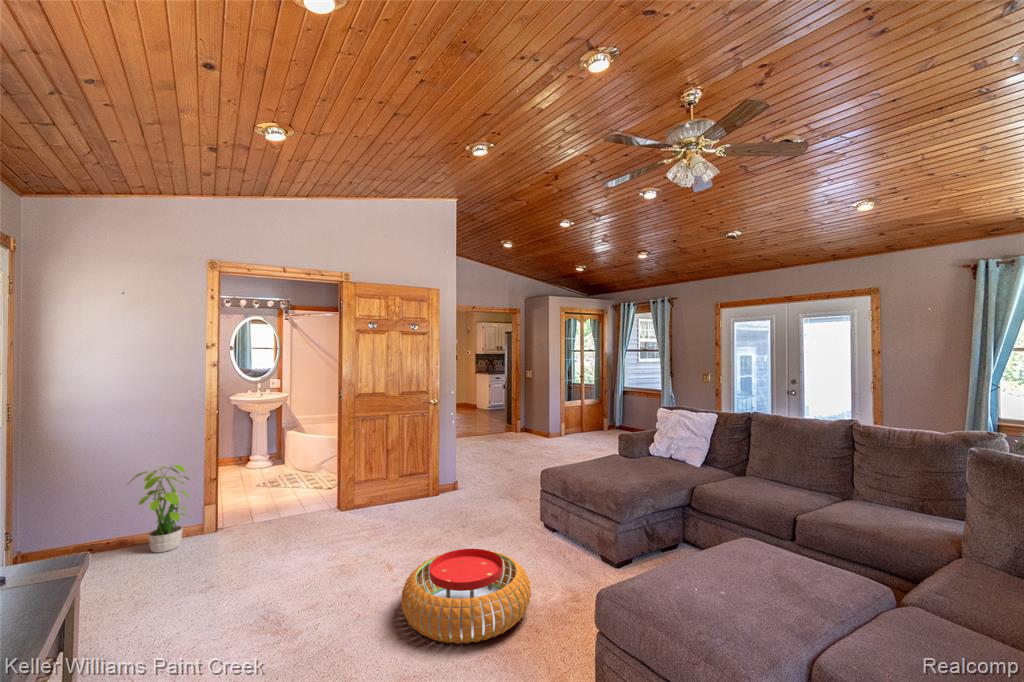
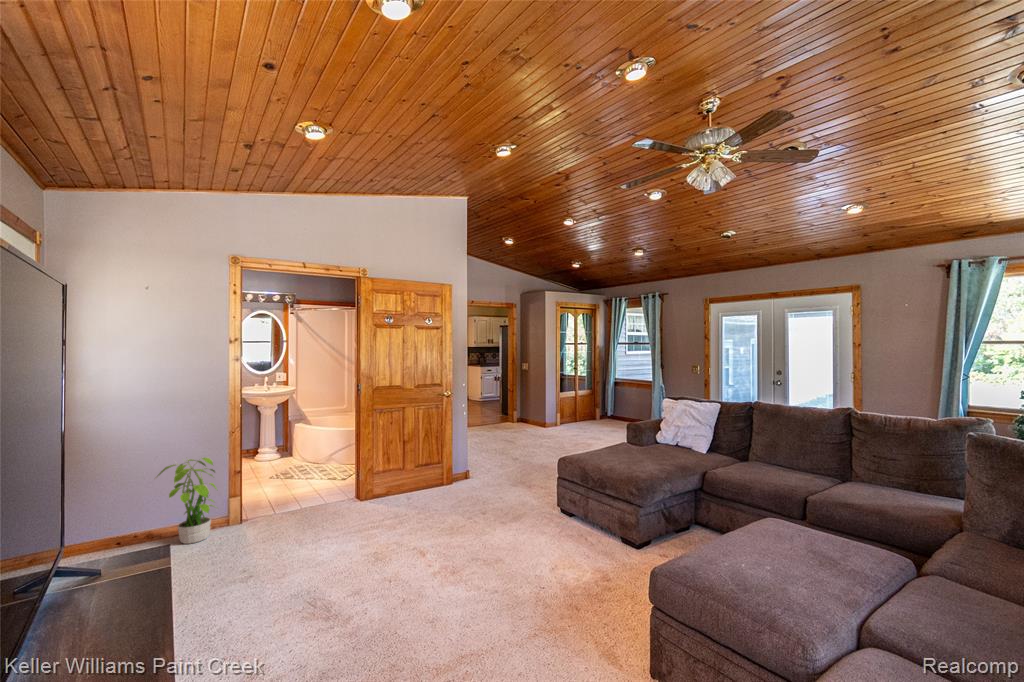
pouf: present [401,549,531,644] -> none [444,533,566,622]

